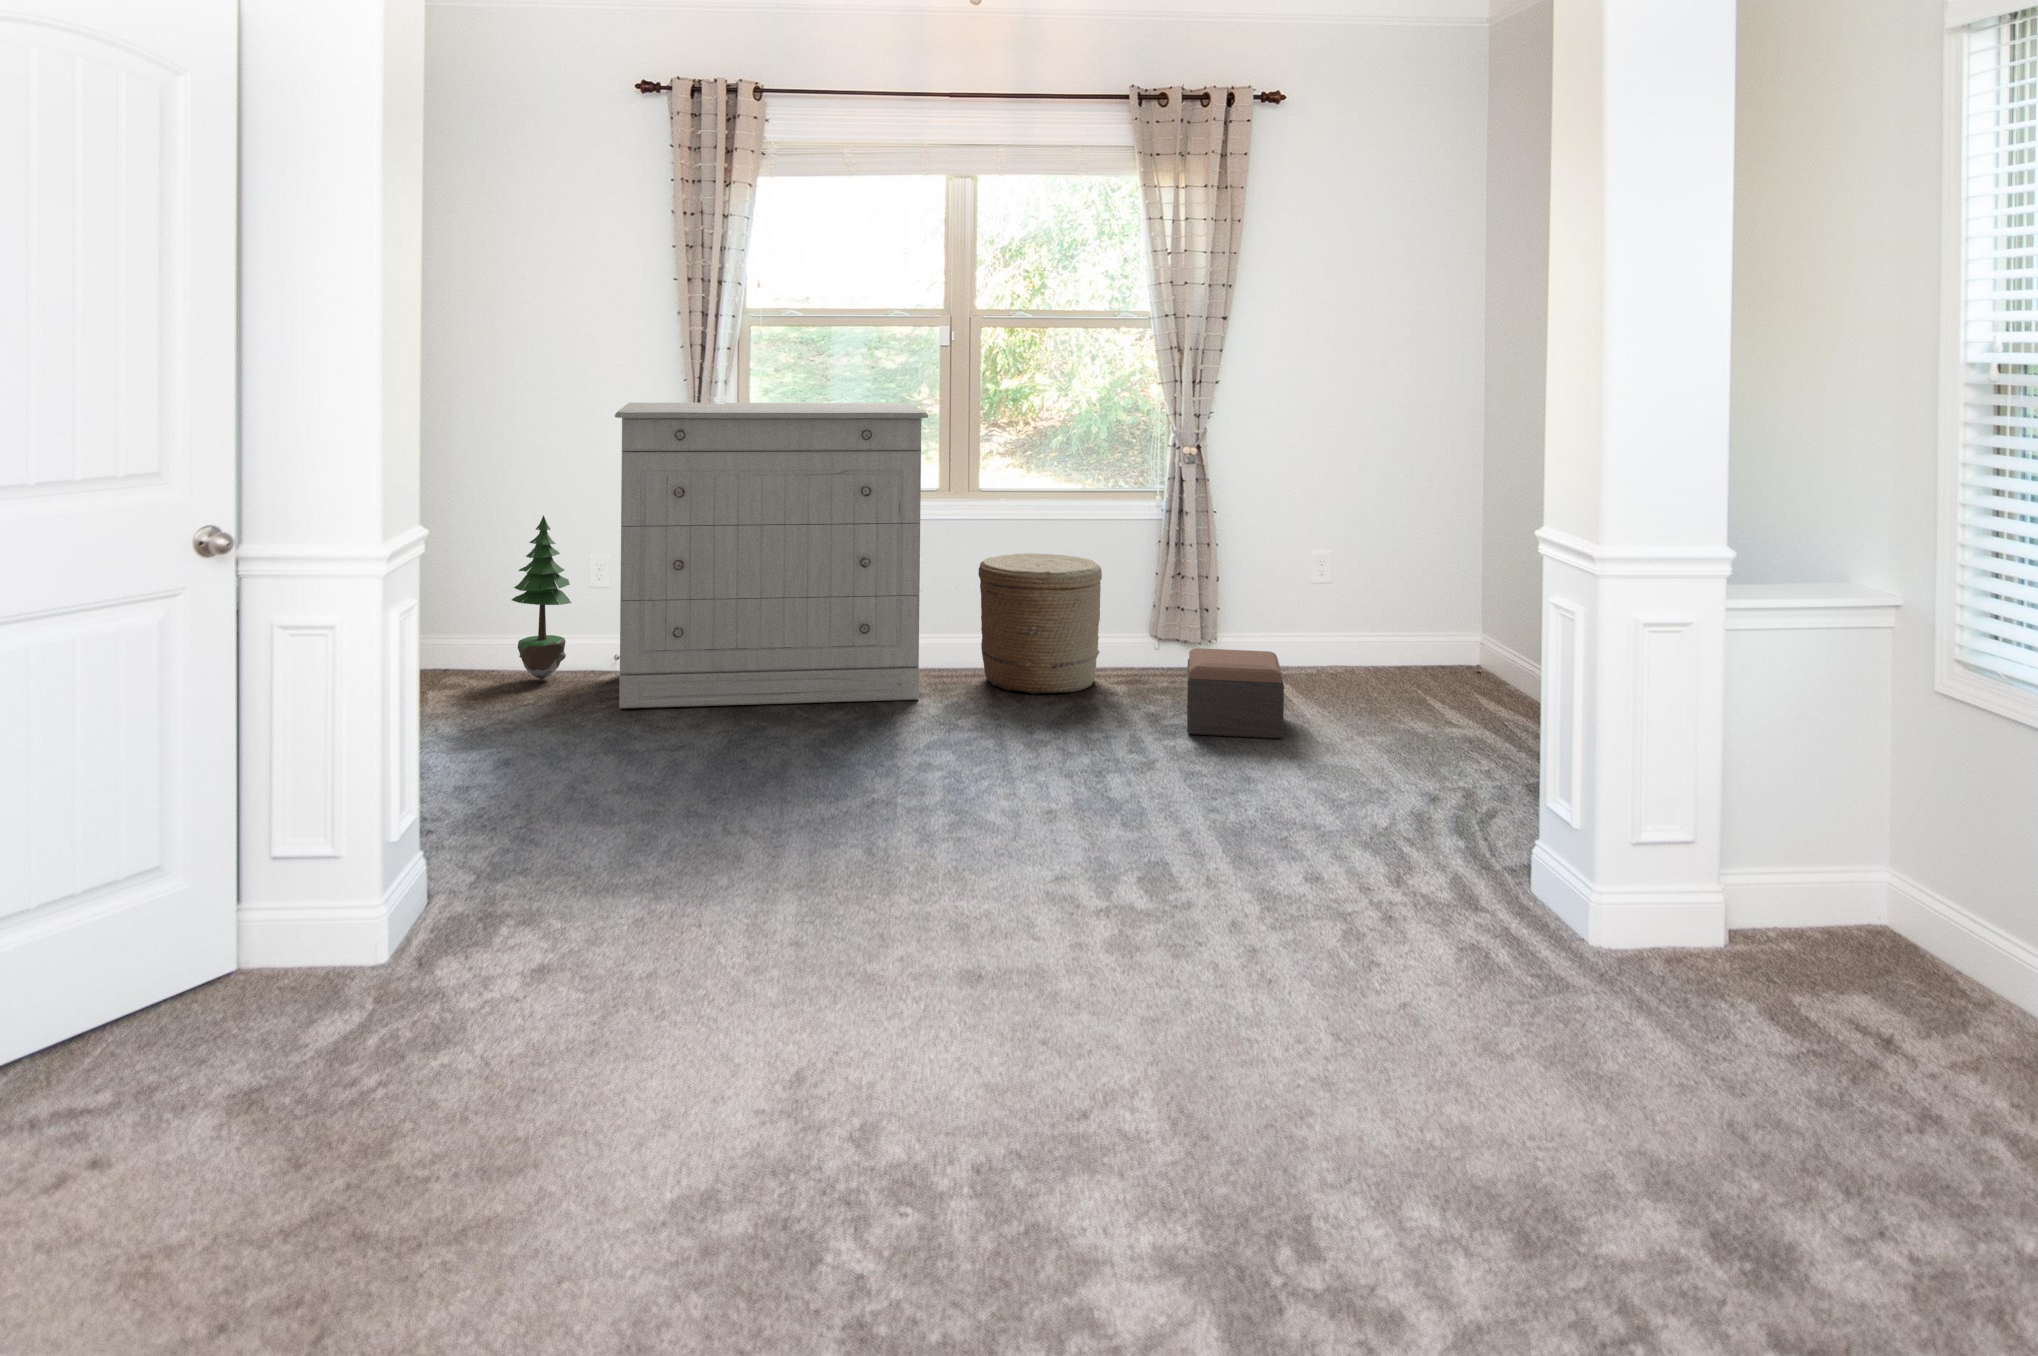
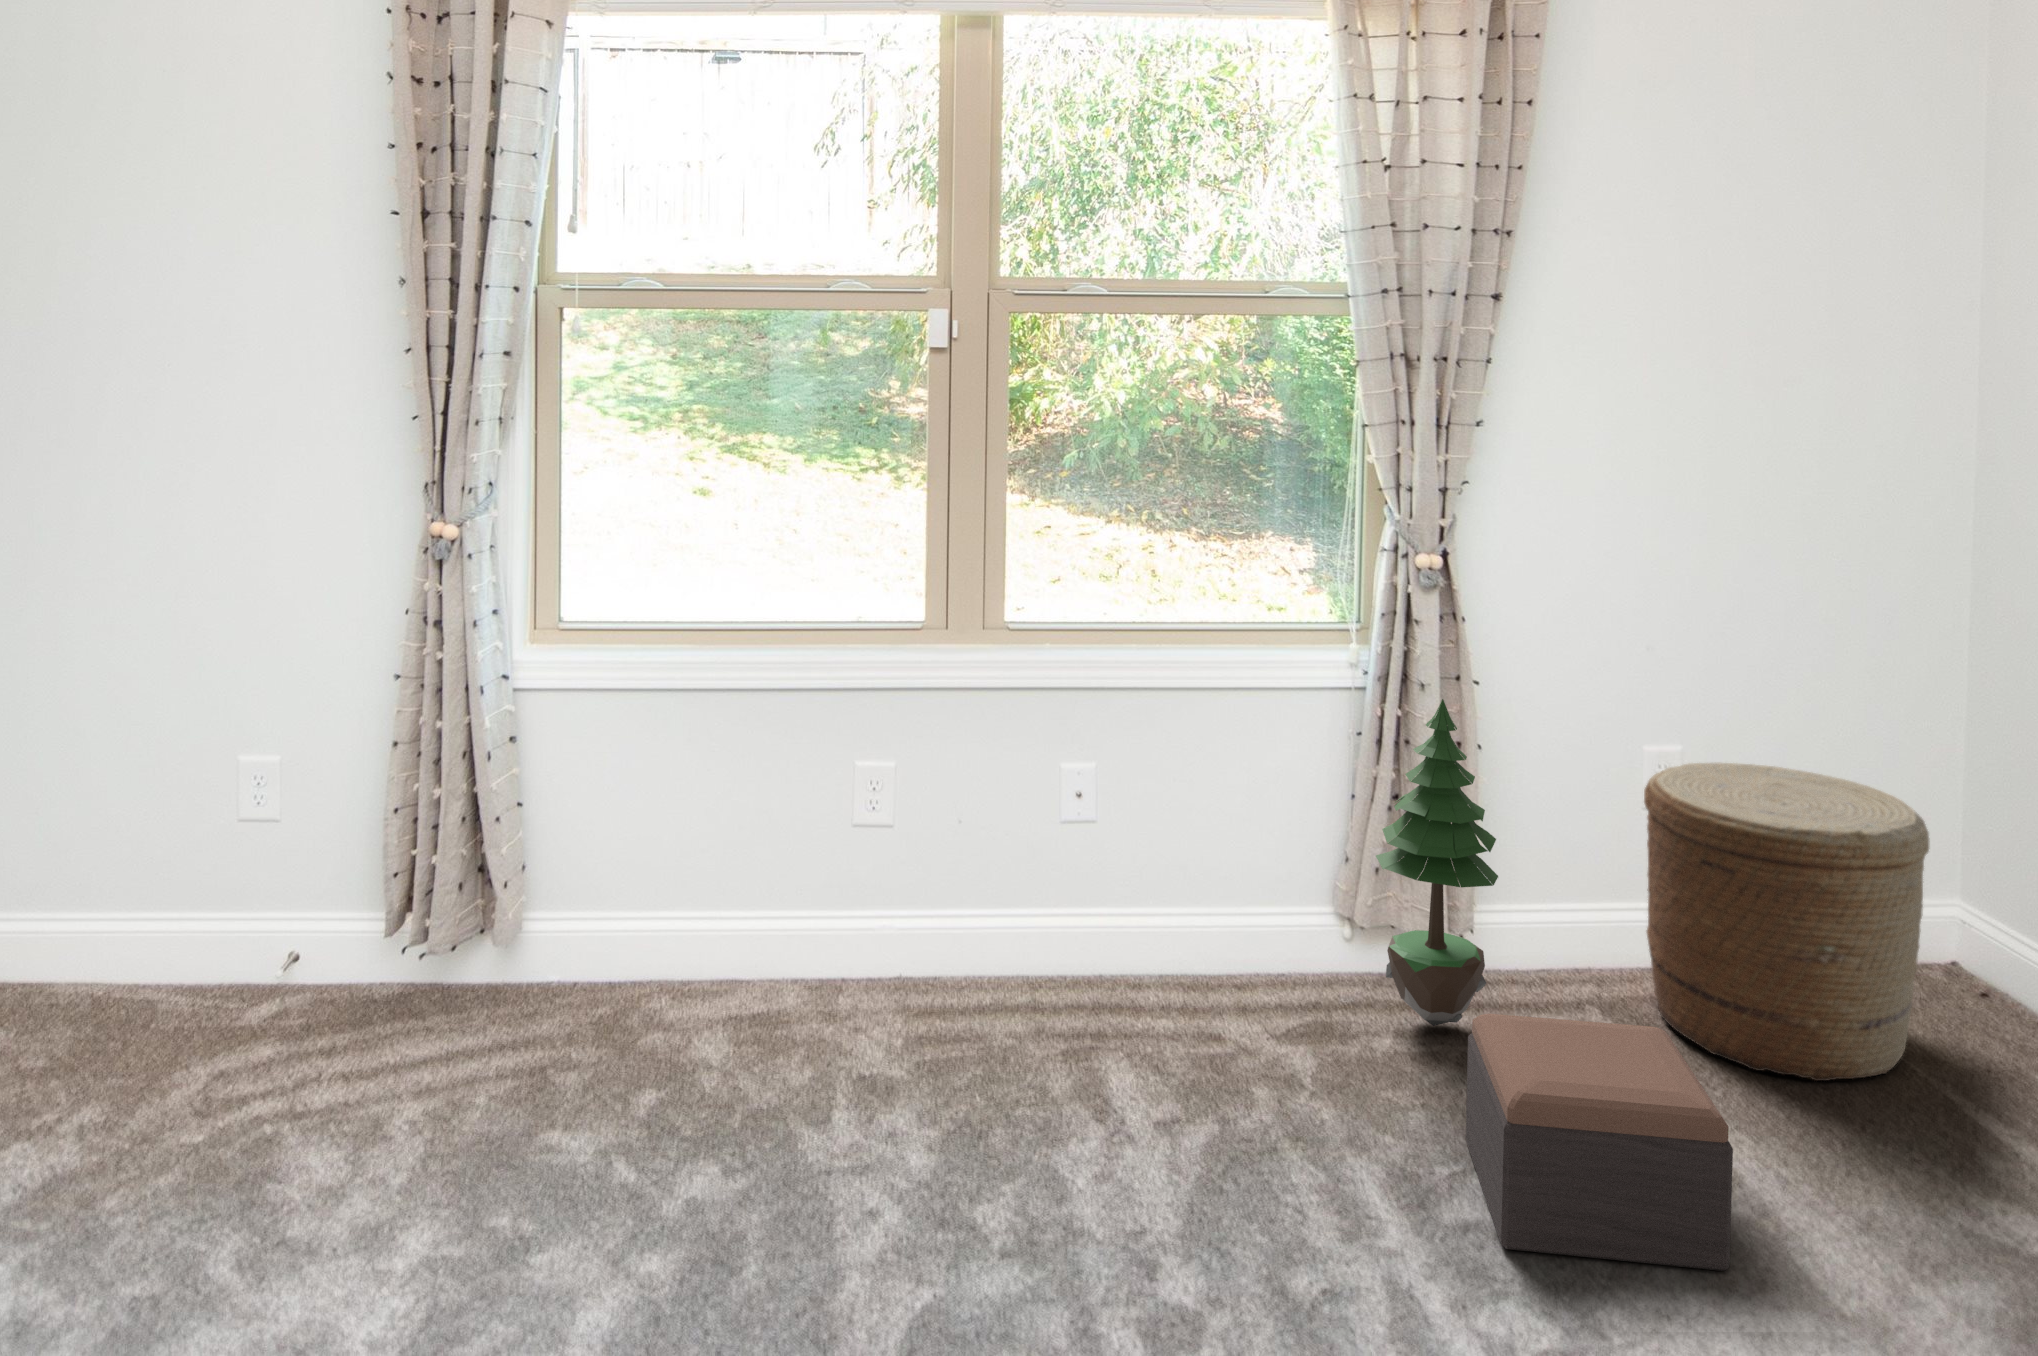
dresser: present [615,402,928,708] -> none [223,461,908,1139]
potted tree: present [512,516,571,680] -> present [1376,699,1498,1026]
woven basket: present [978,554,1102,694] -> present [1644,763,1929,1081]

